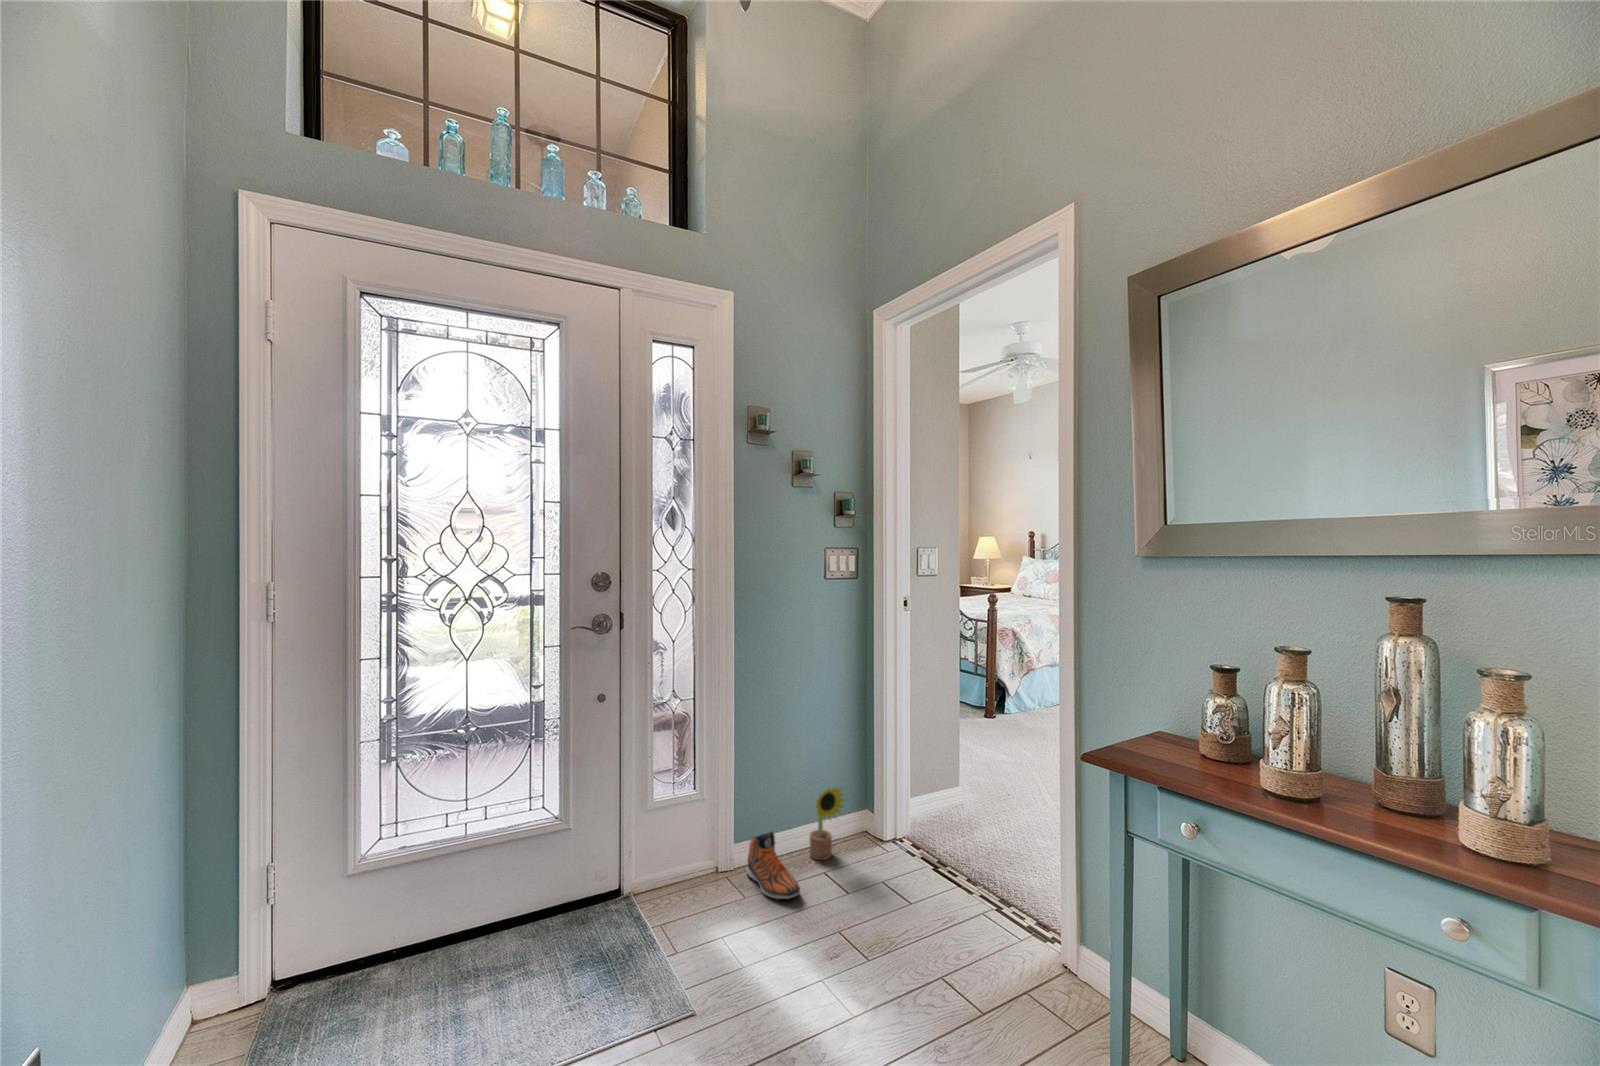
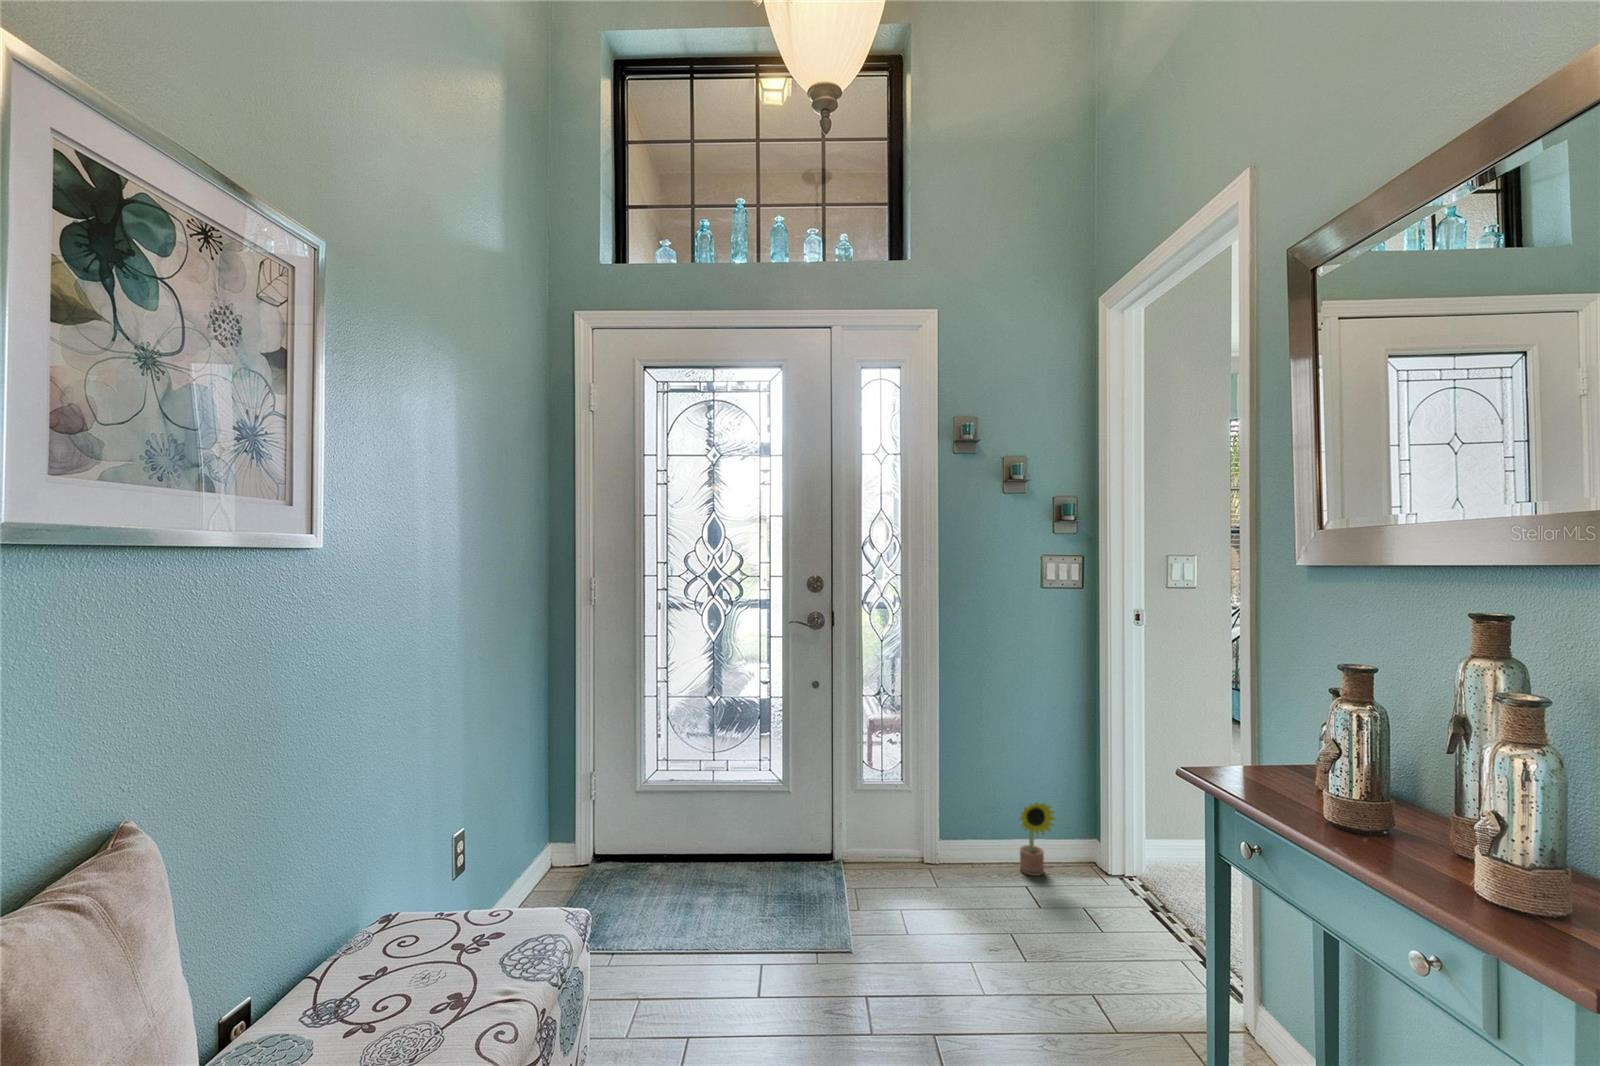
sneaker: present [746,832,800,899] -> none [949,833,990,897]

